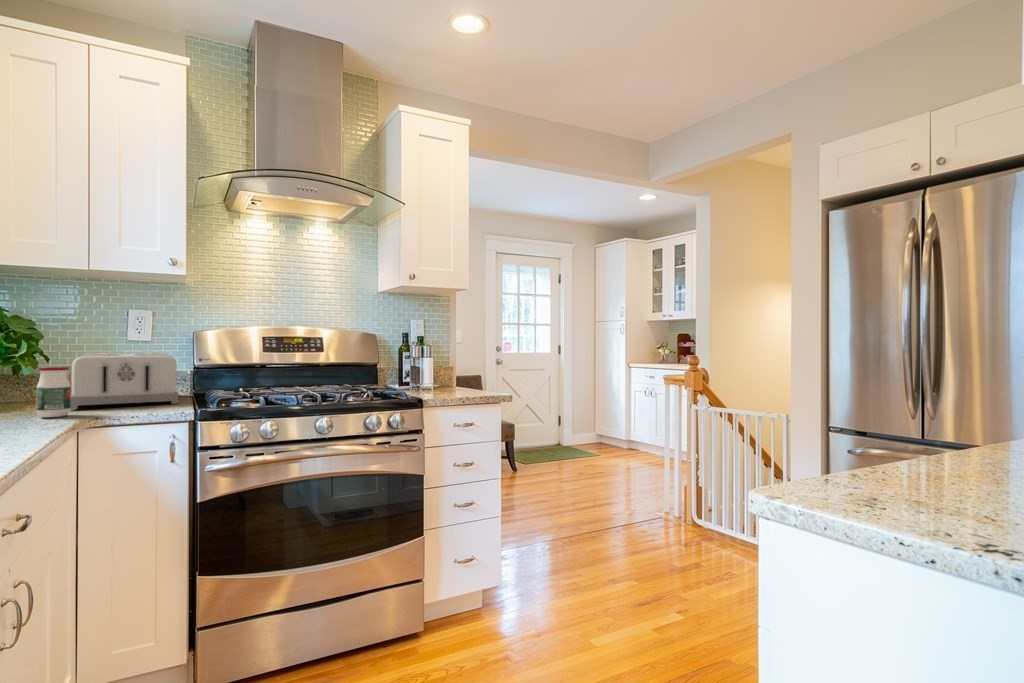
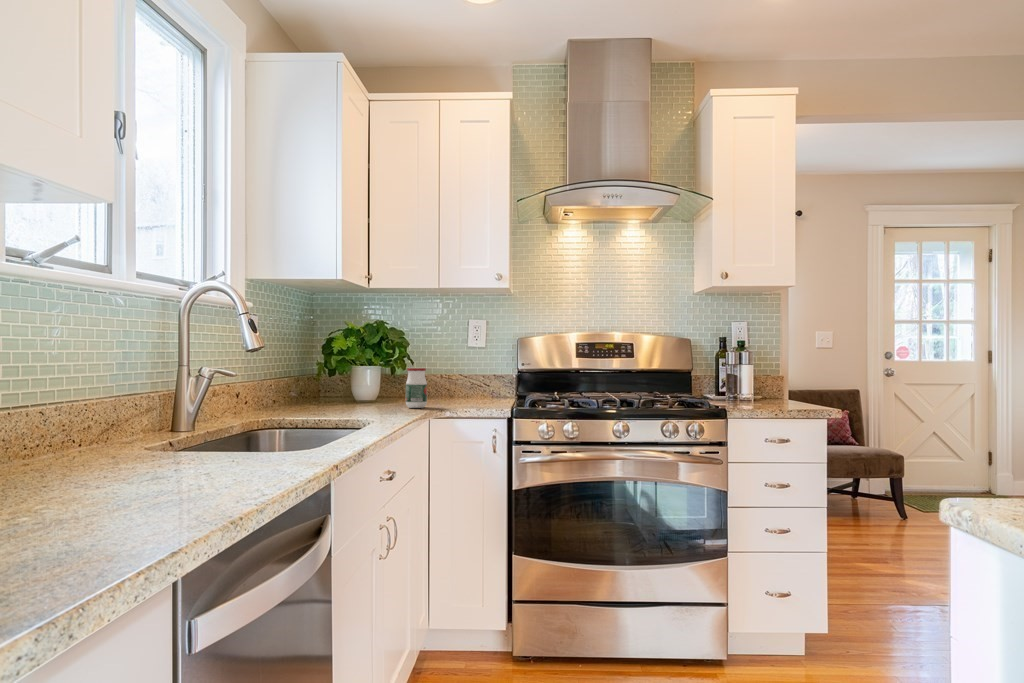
toaster: present [71,353,178,409] -> none [426,357,503,403]

